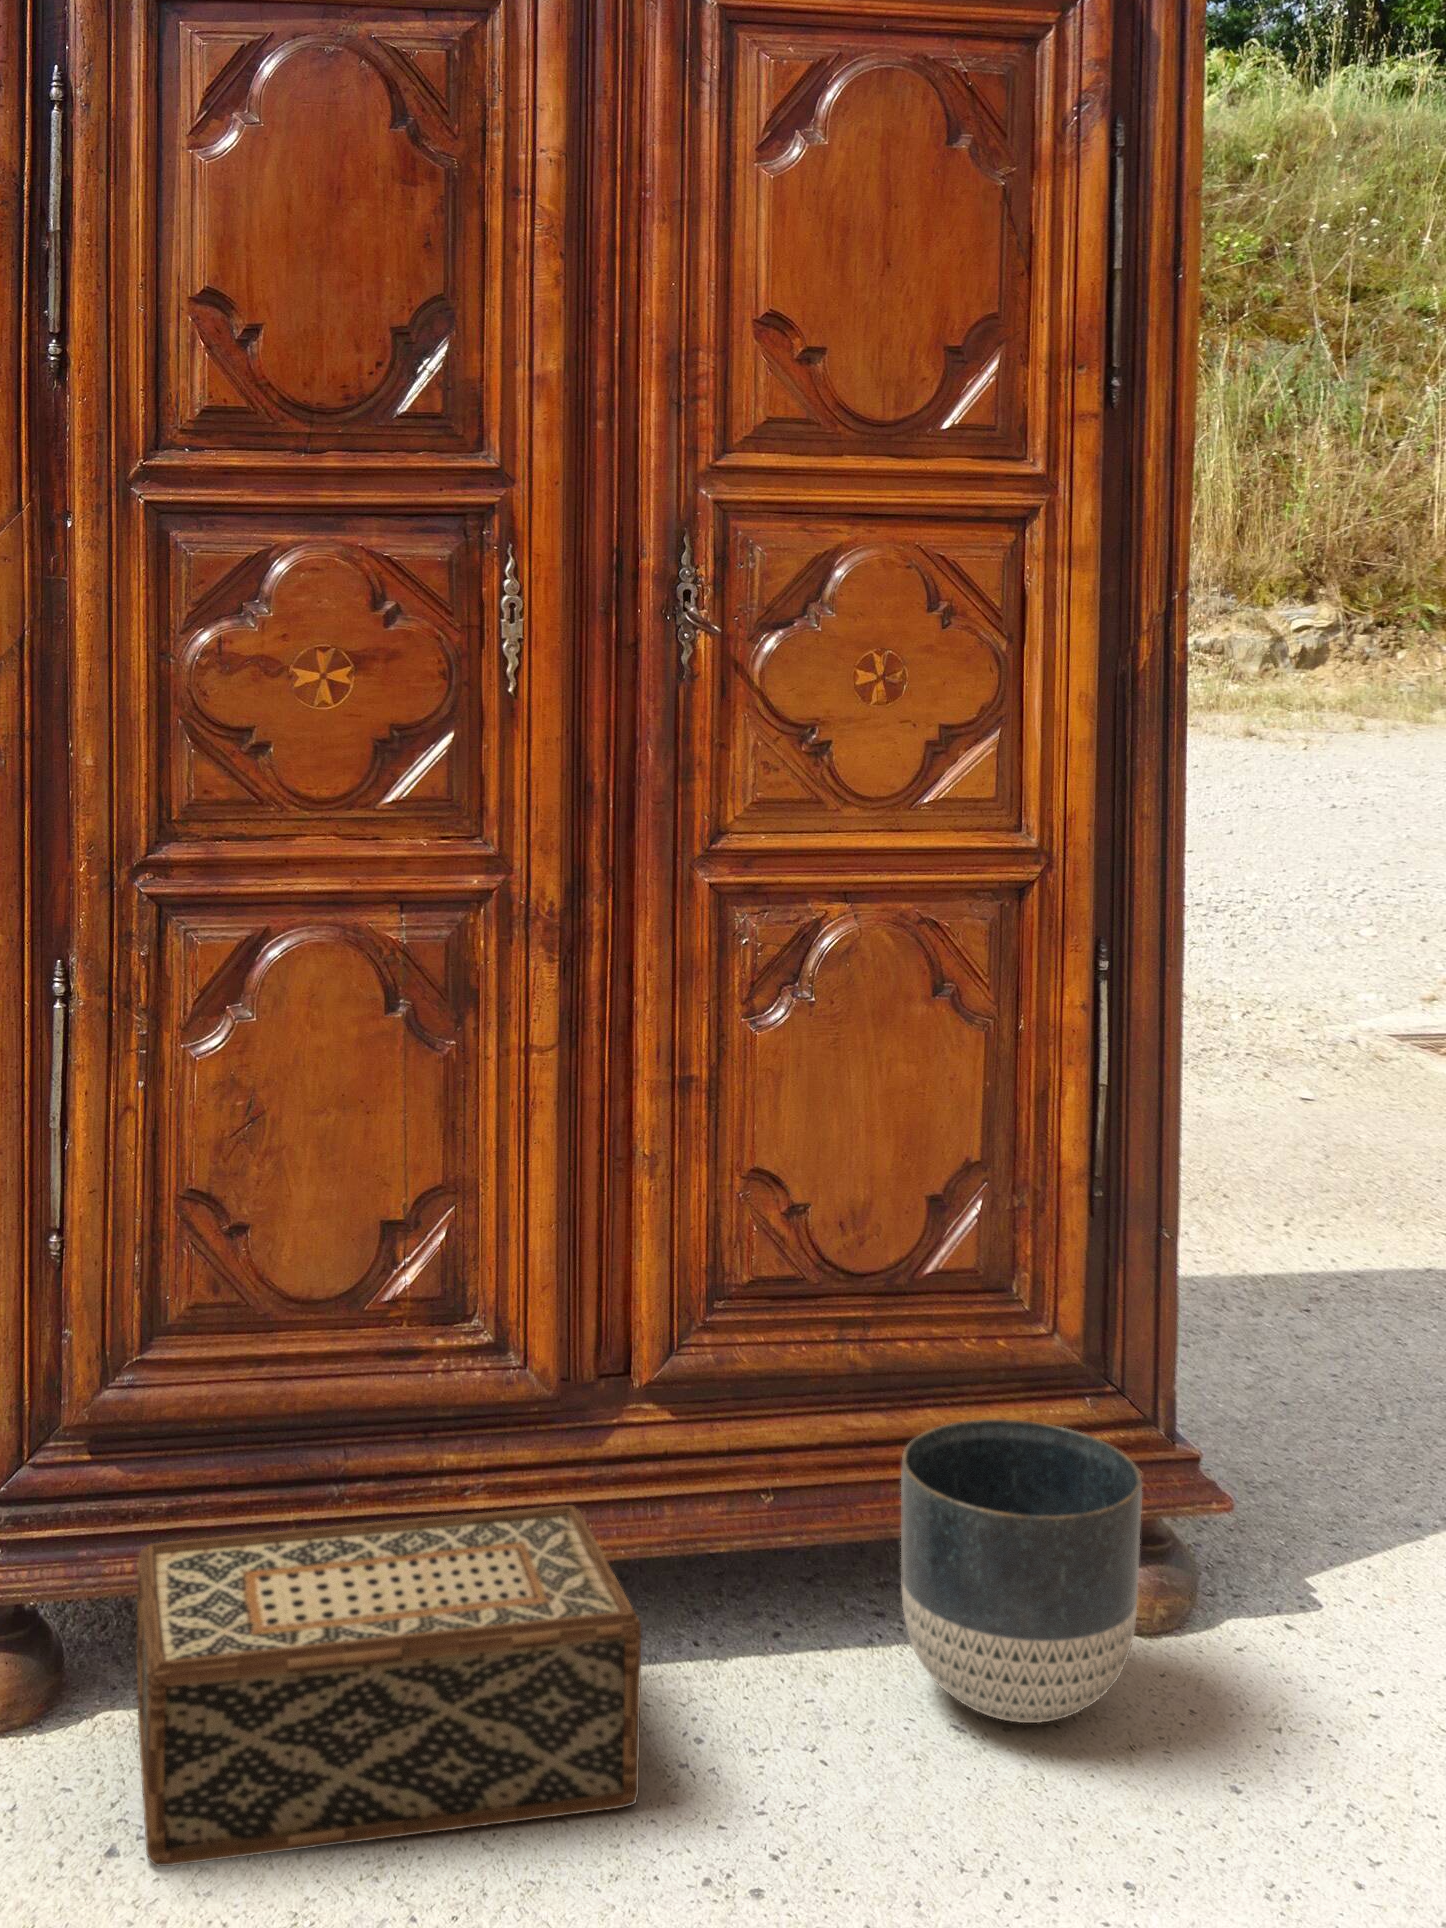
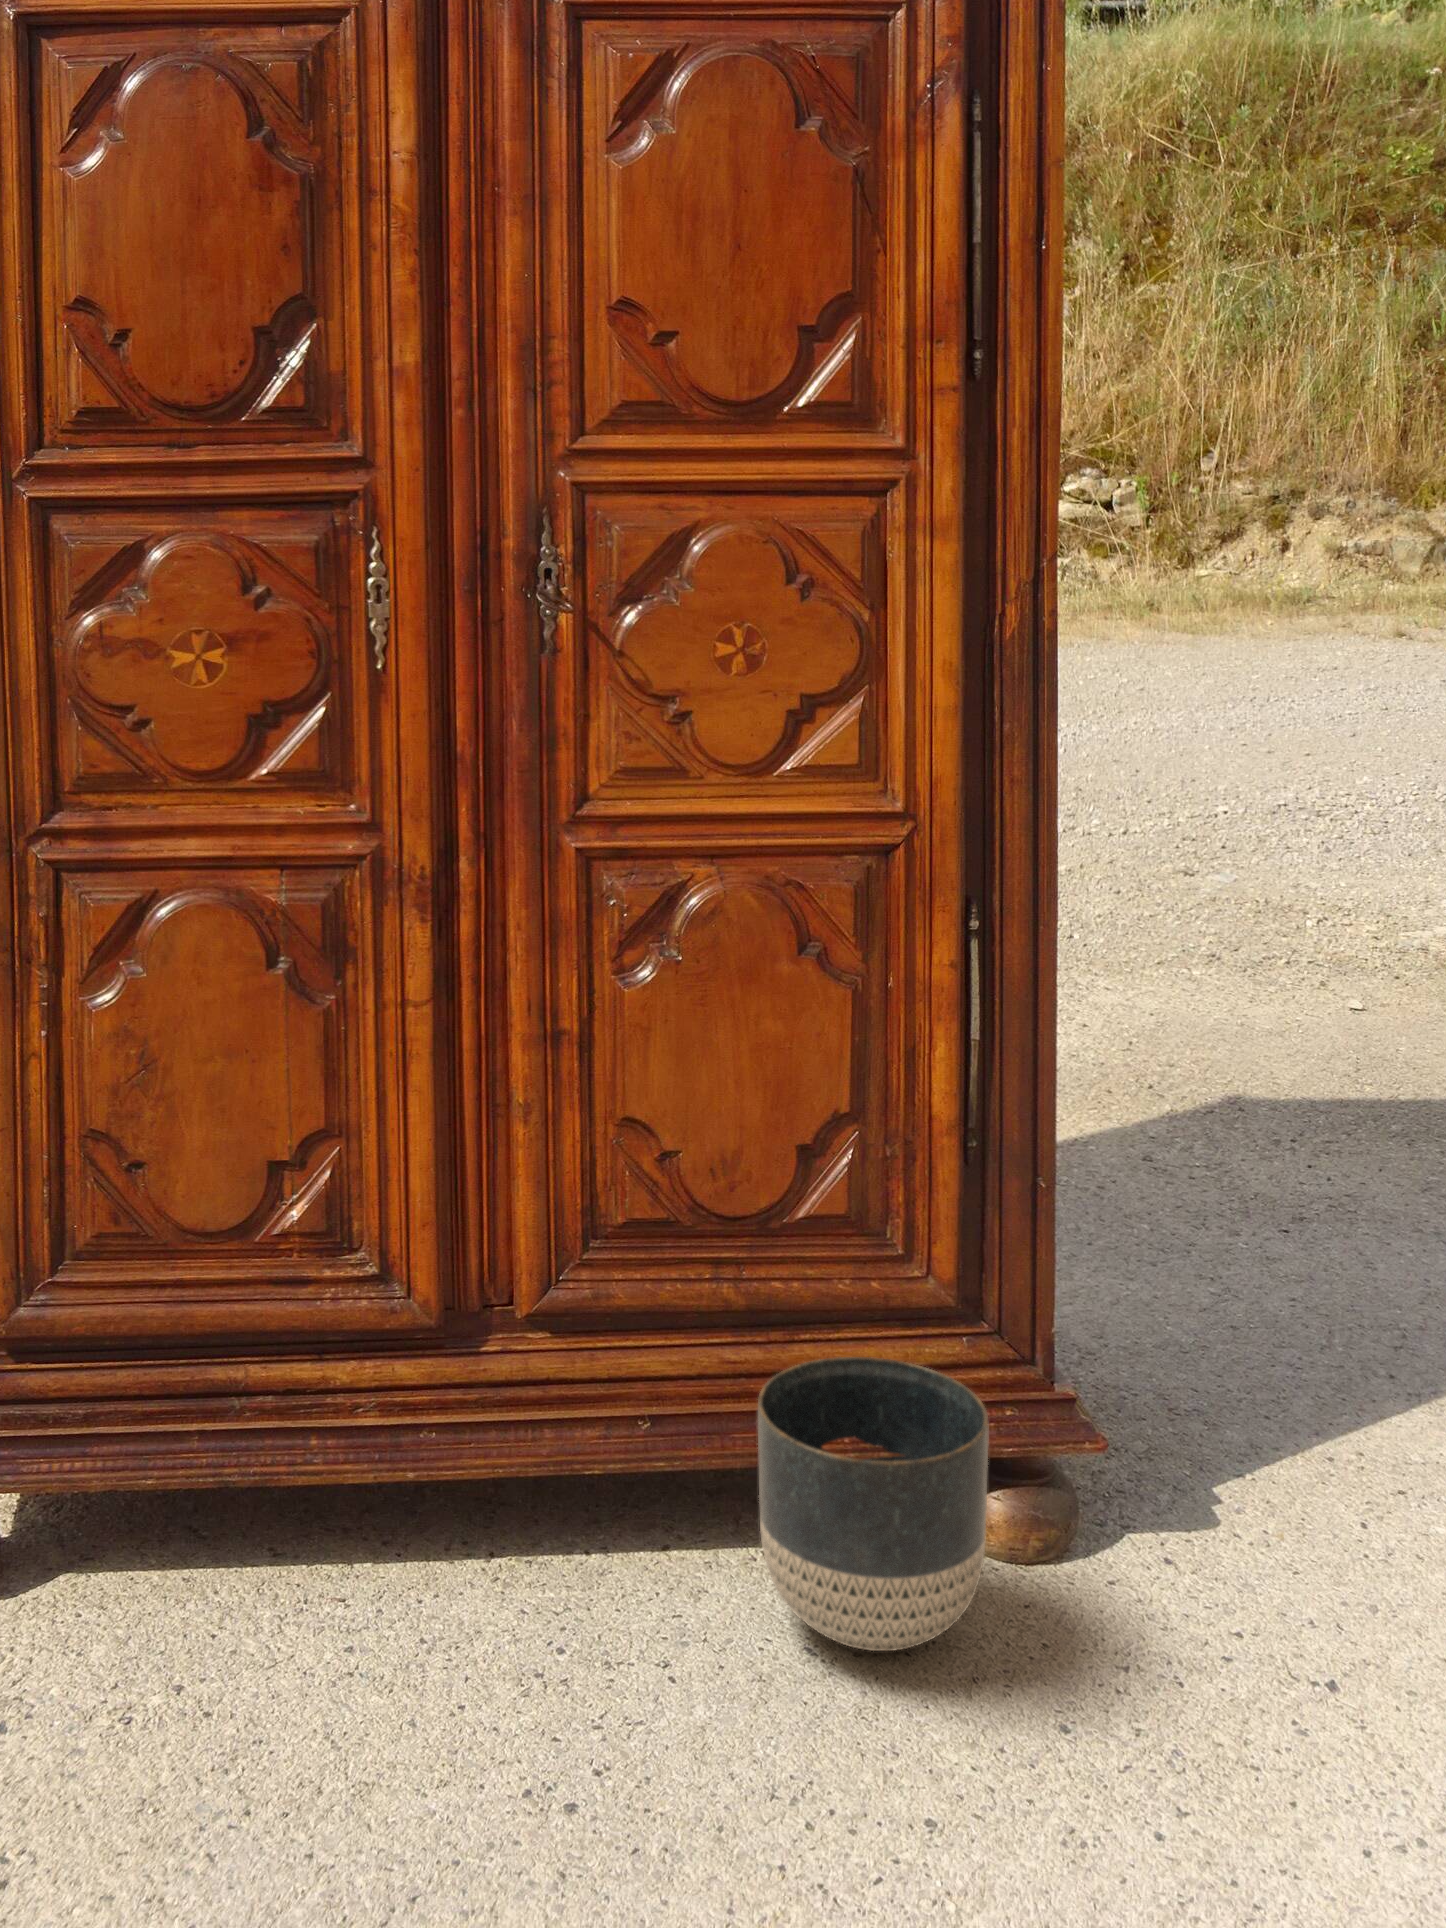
woven basket: present [137,1505,641,1866] -> none [24,1424,485,1744]

